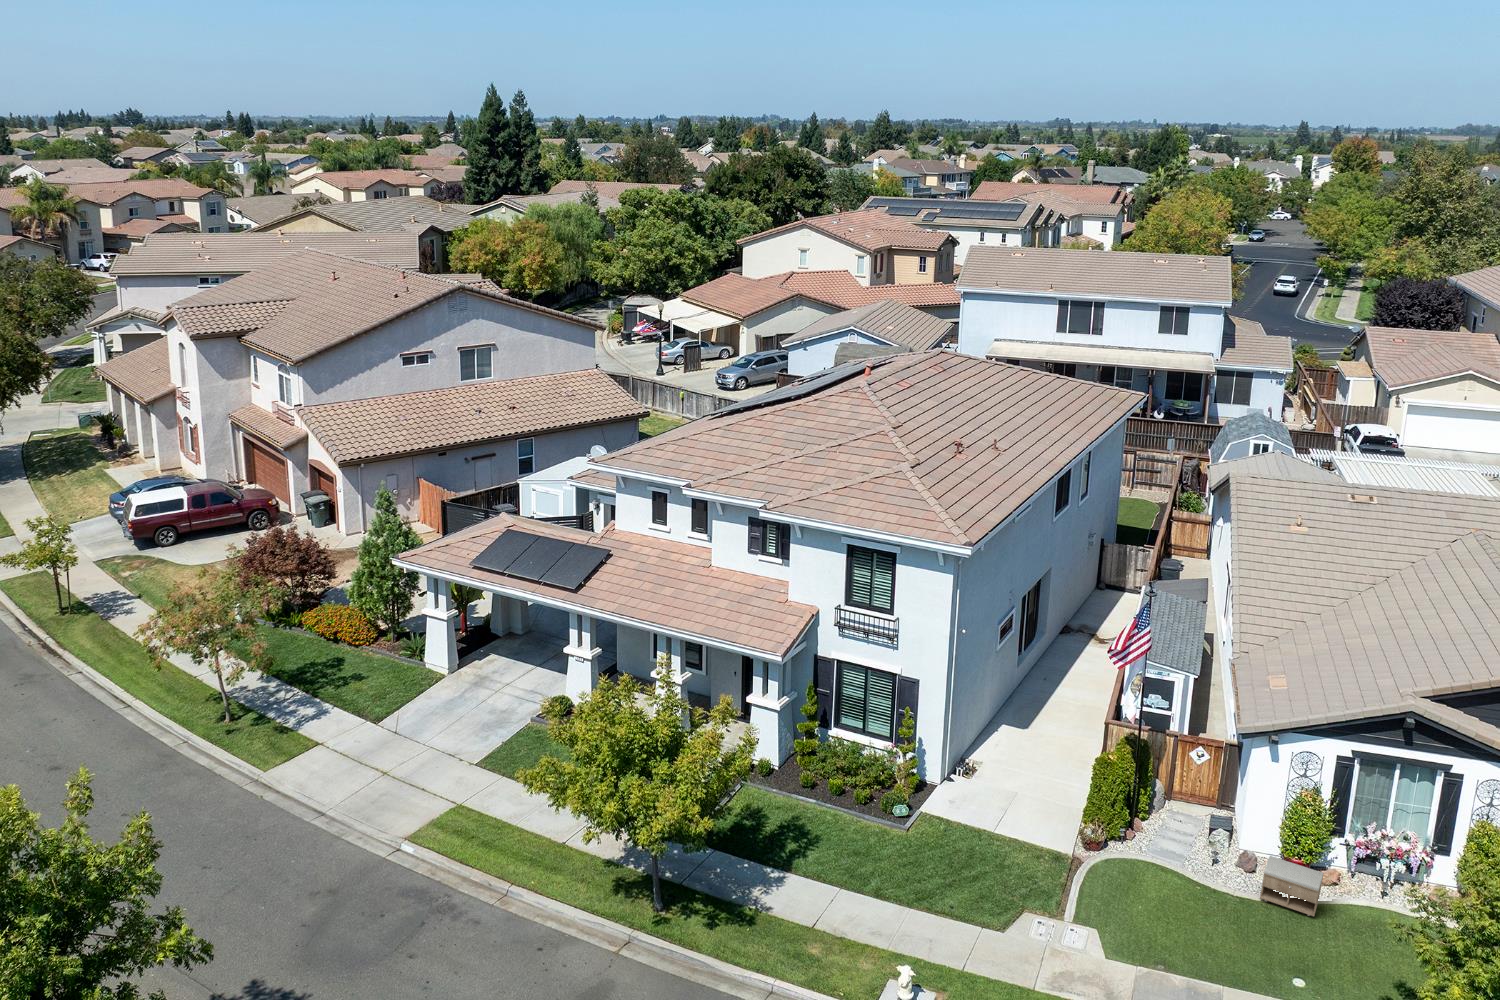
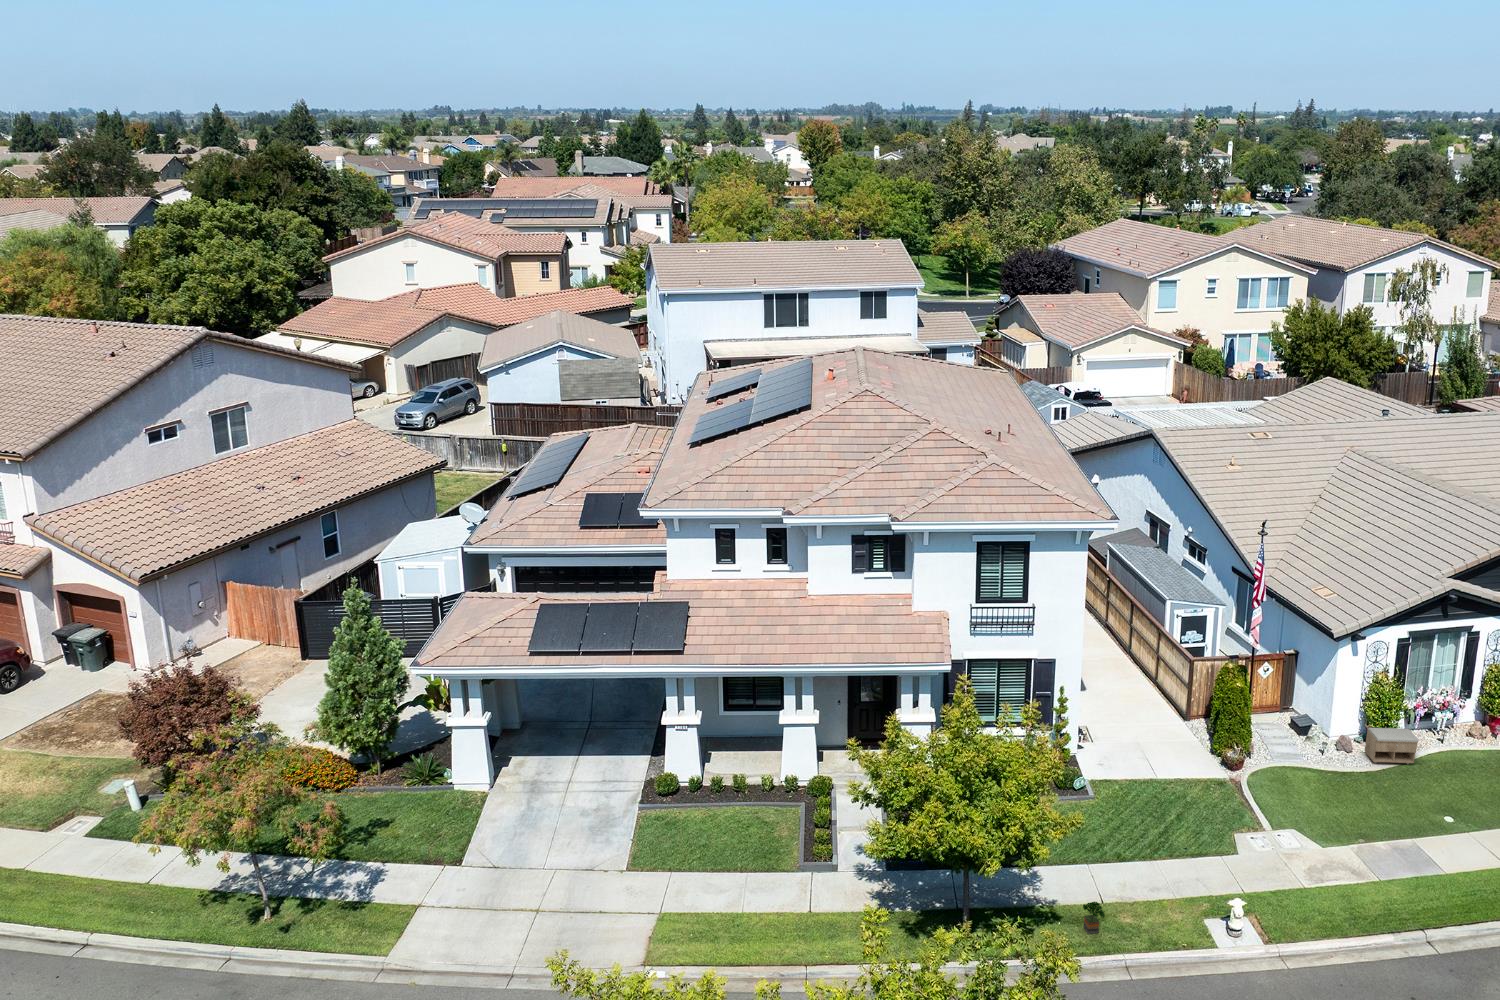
potted tree: none [715,915,736,951] -> present [1083,902,1105,934]

